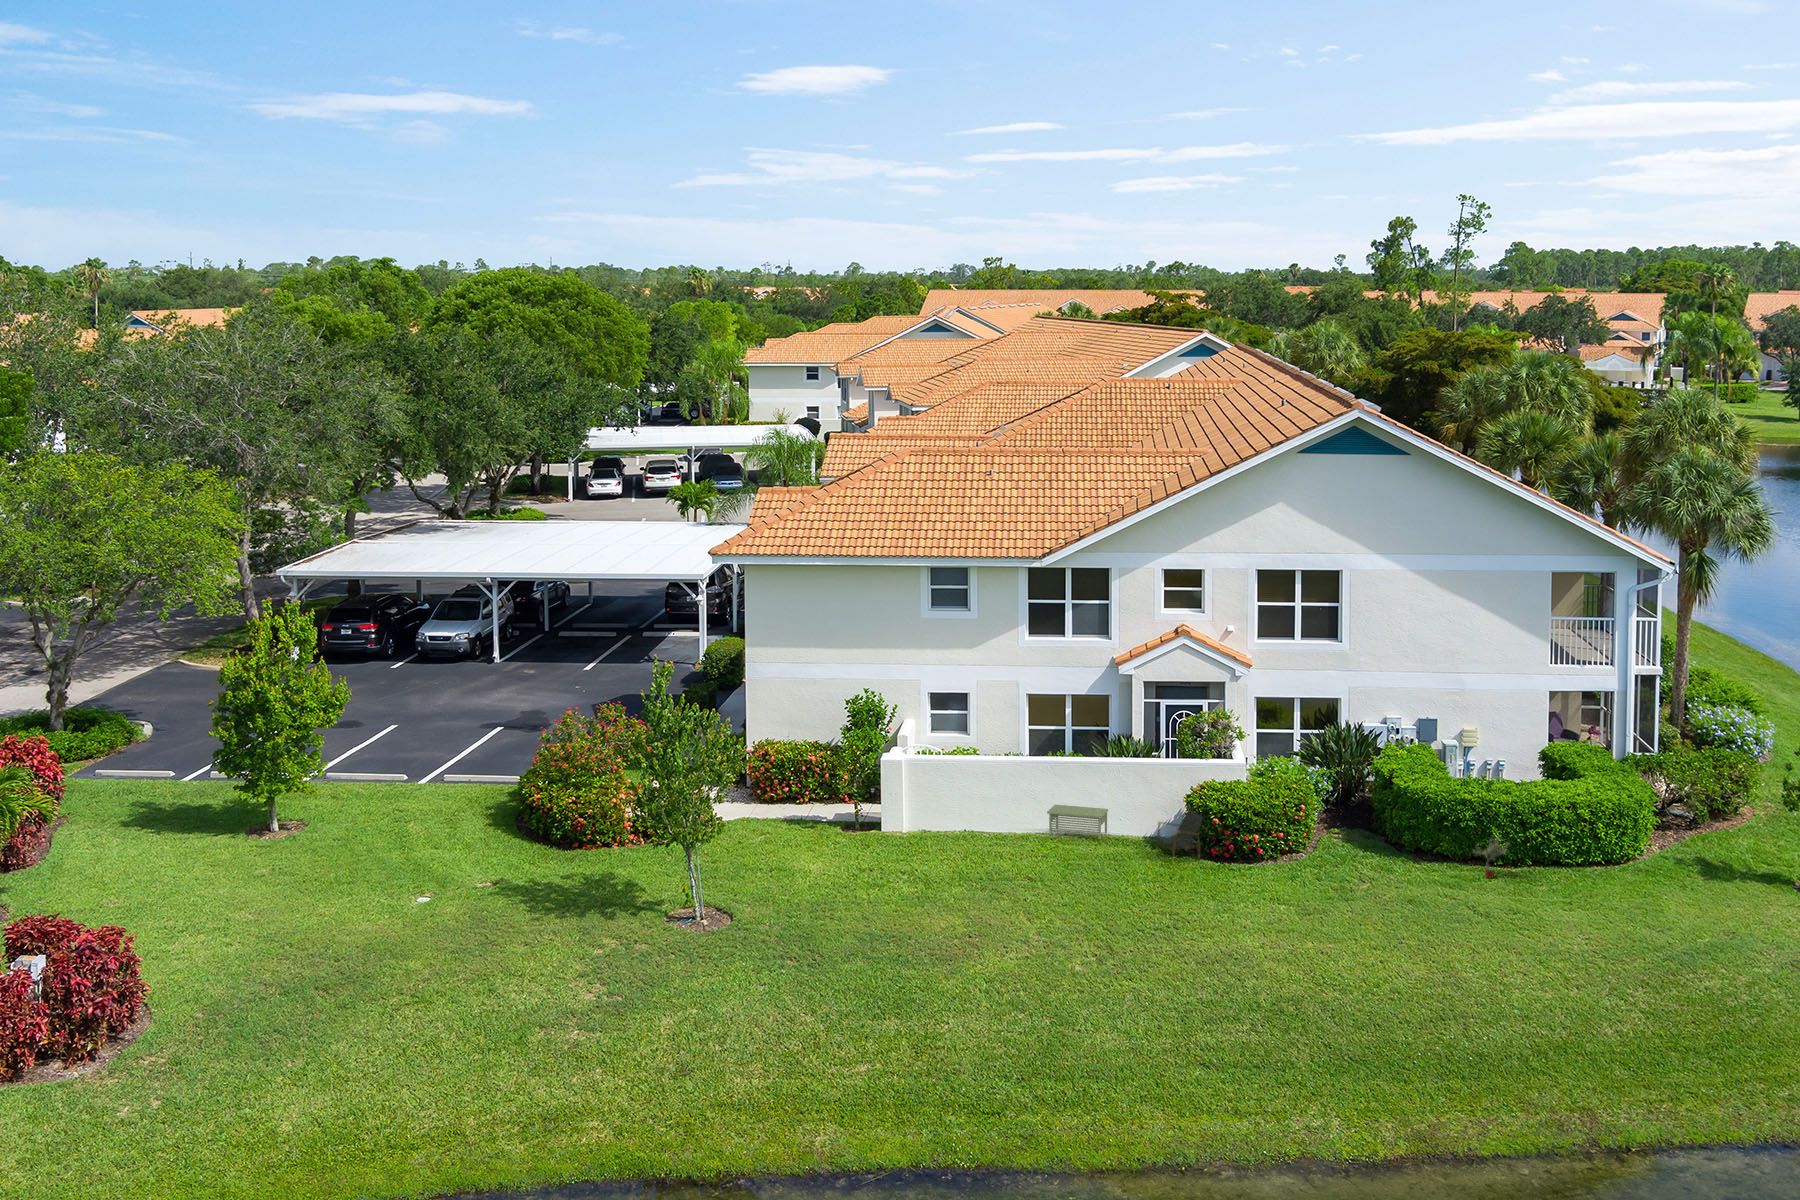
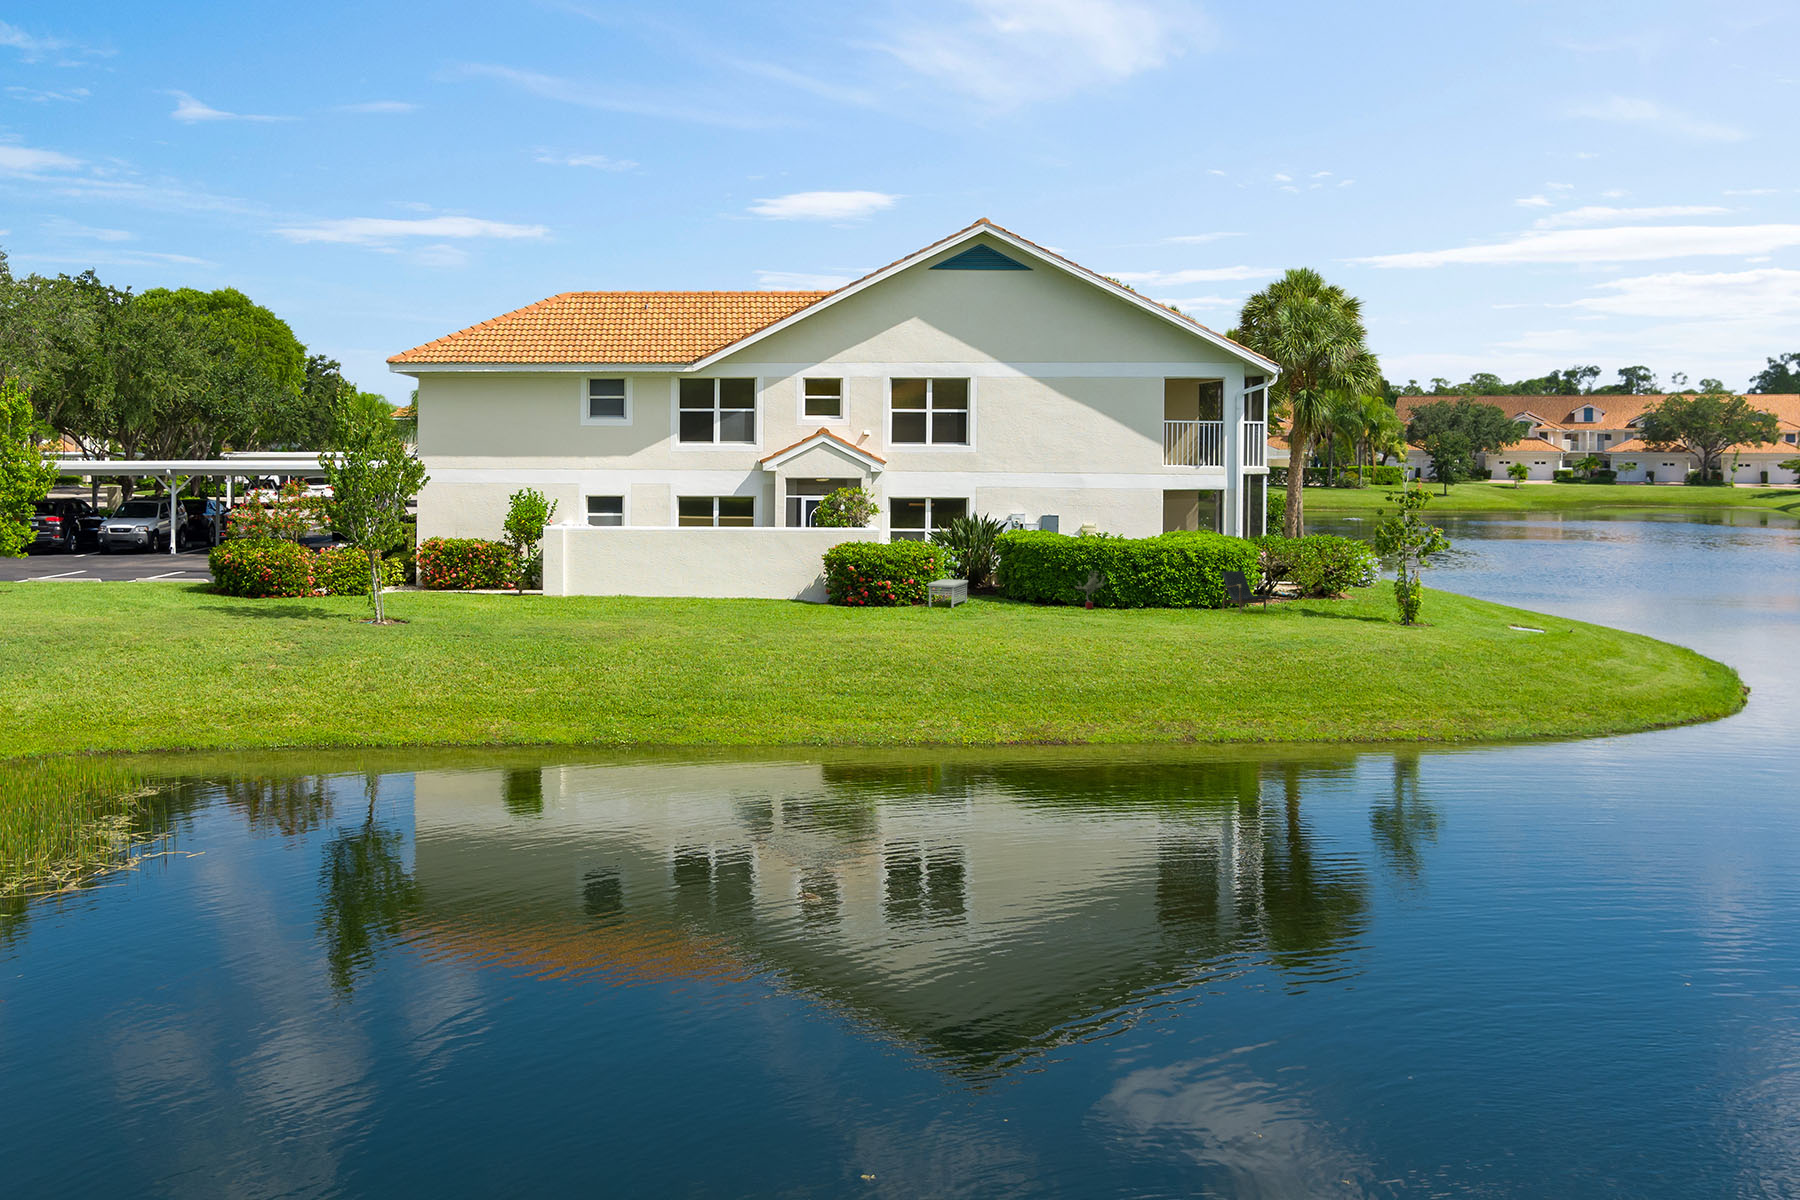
storage bench: present [1047,805,1108,840] -> present [927,579,968,608]
lounge chair: present [1153,810,1203,860] -> present [1222,571,1268,614]

